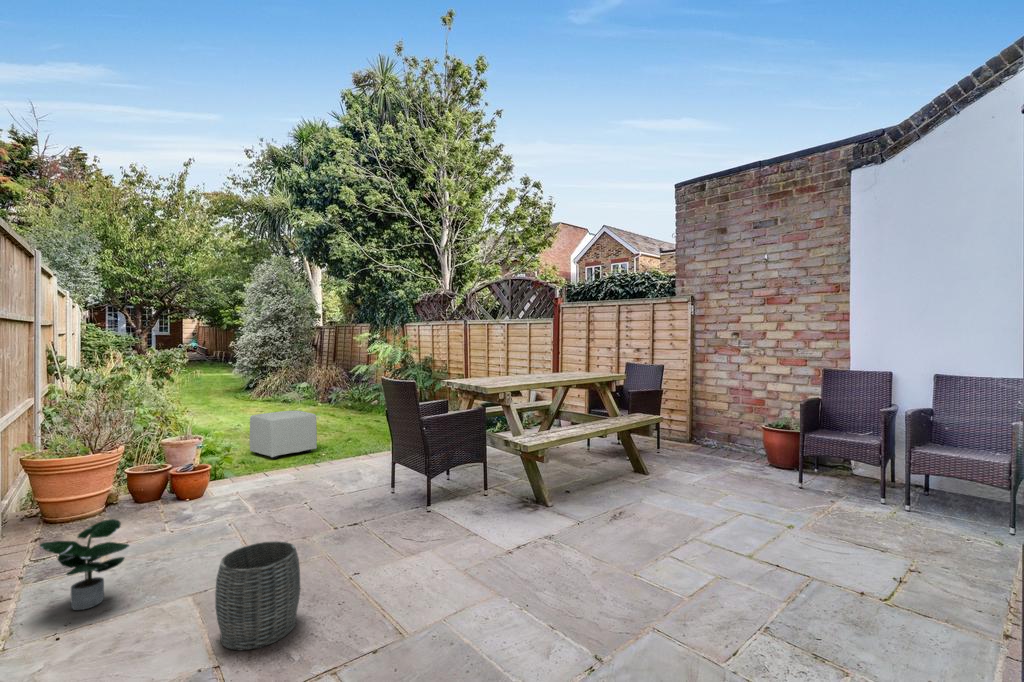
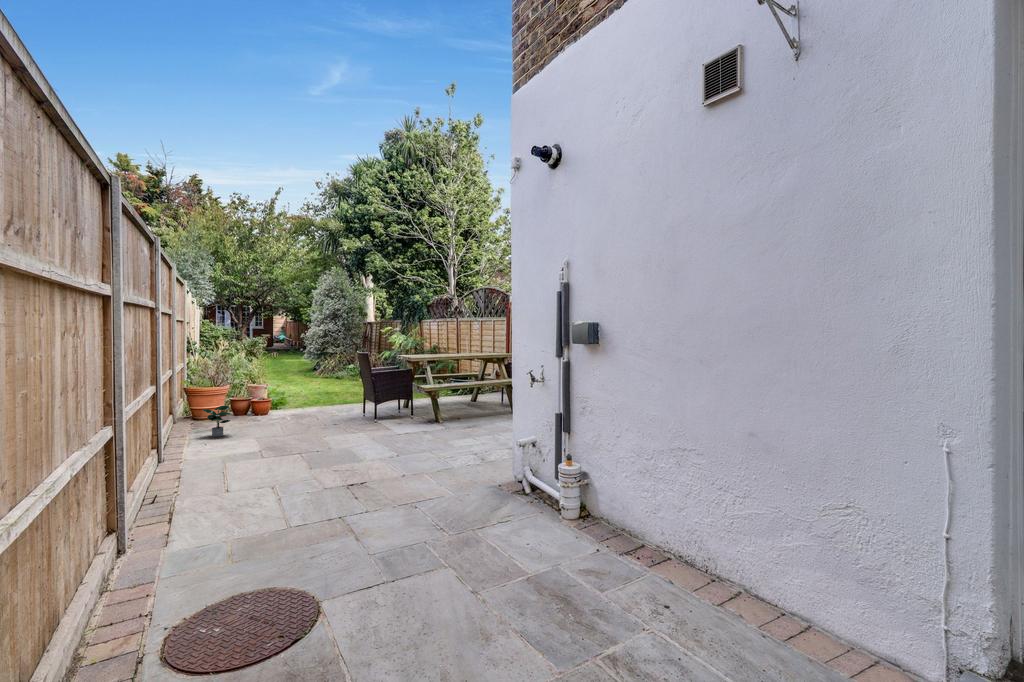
ottoman: present [250,411,317,459] -> none [299,377,338,404]
woven basket: present [215,541,300,650] -> none [261,412,292,445]

